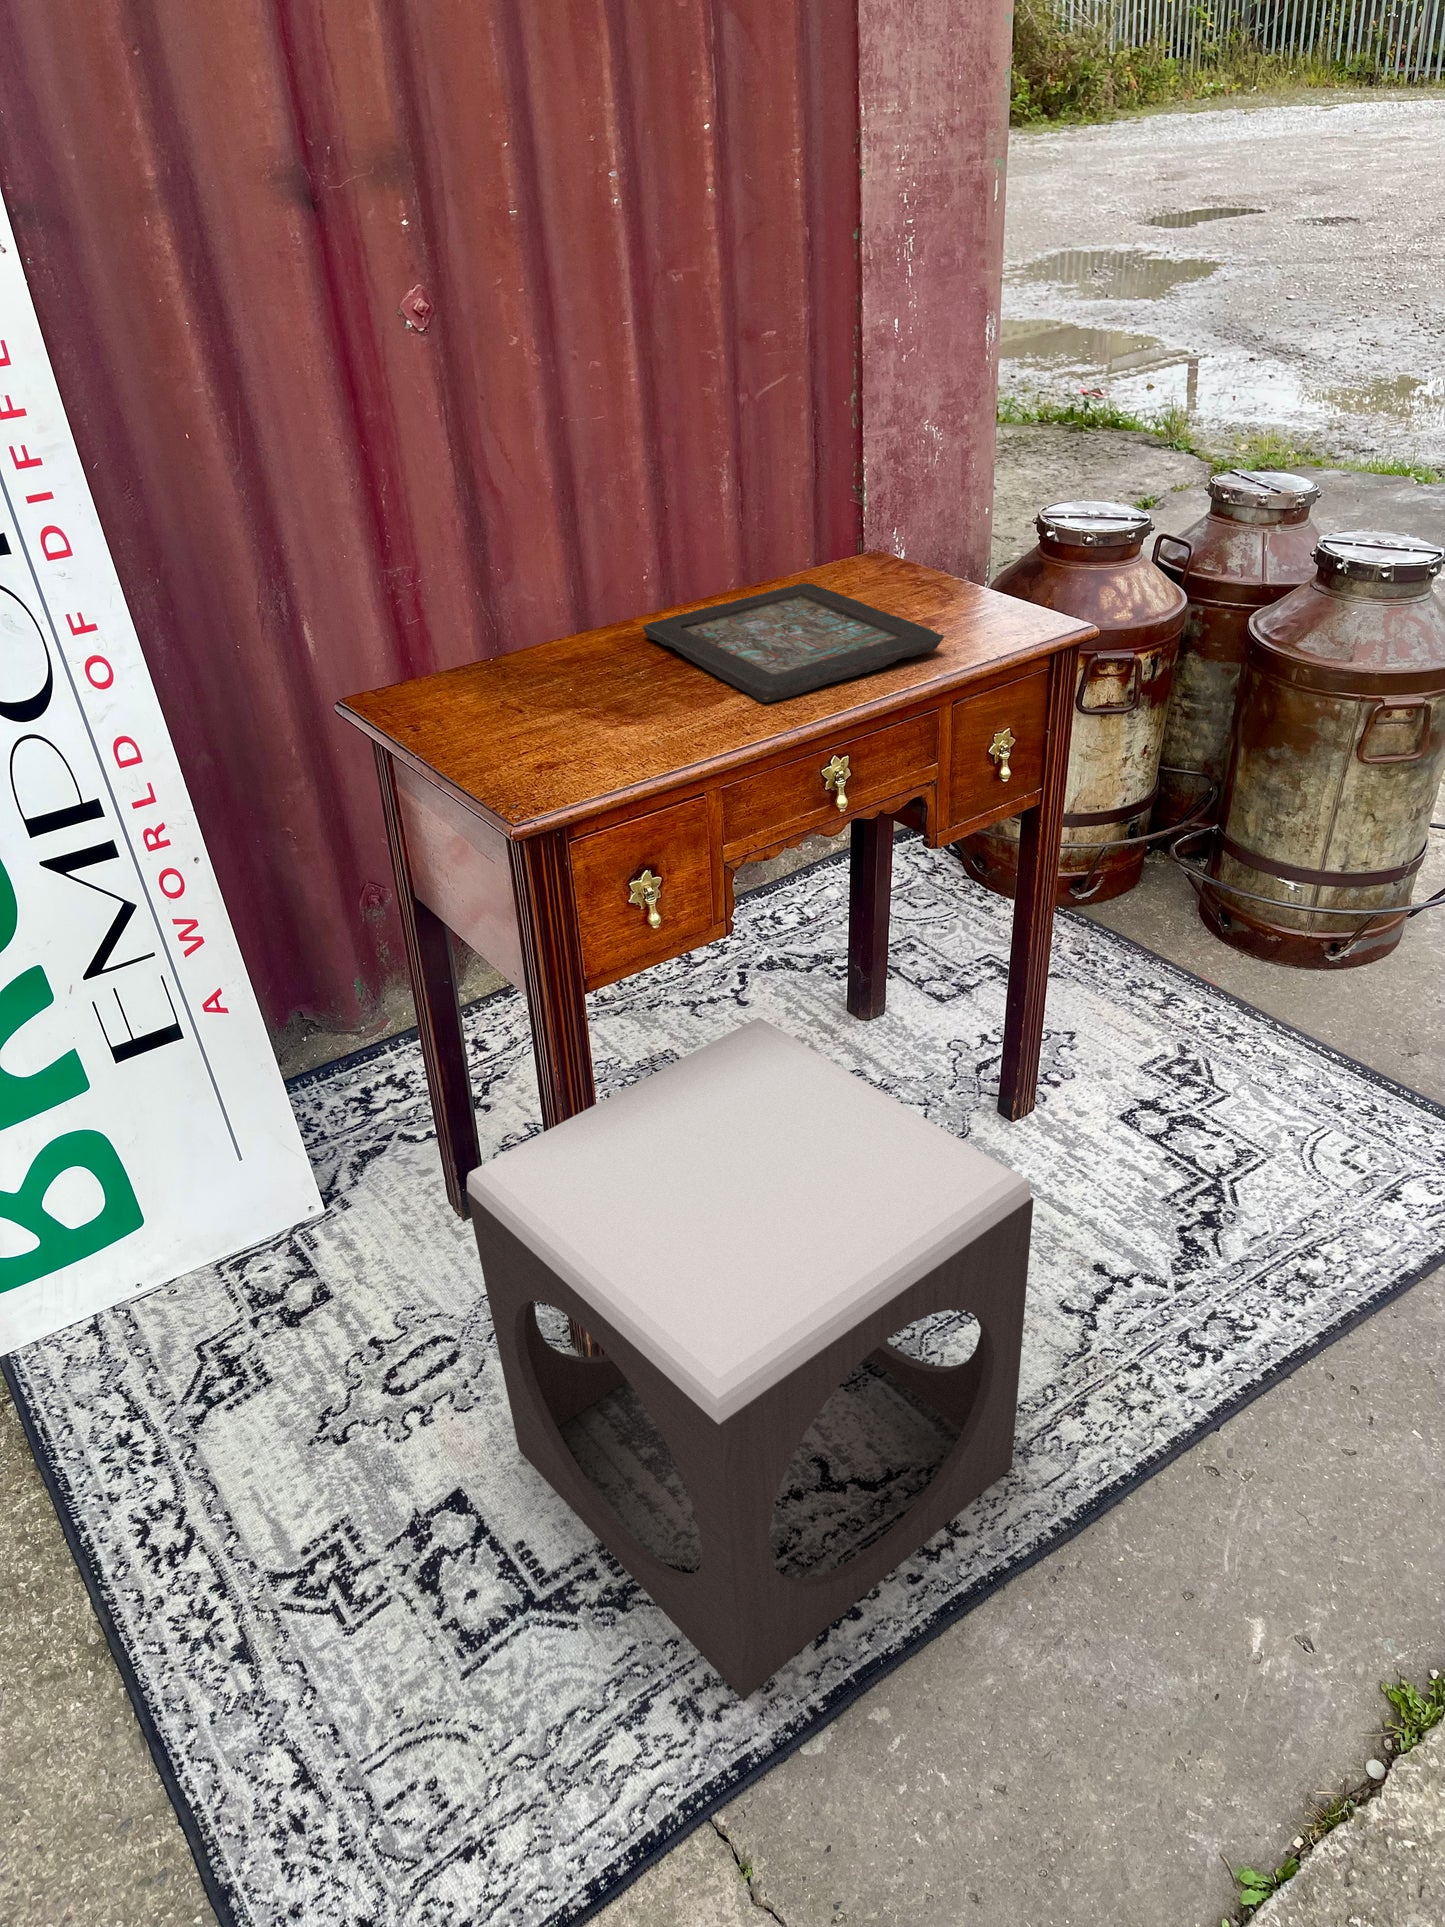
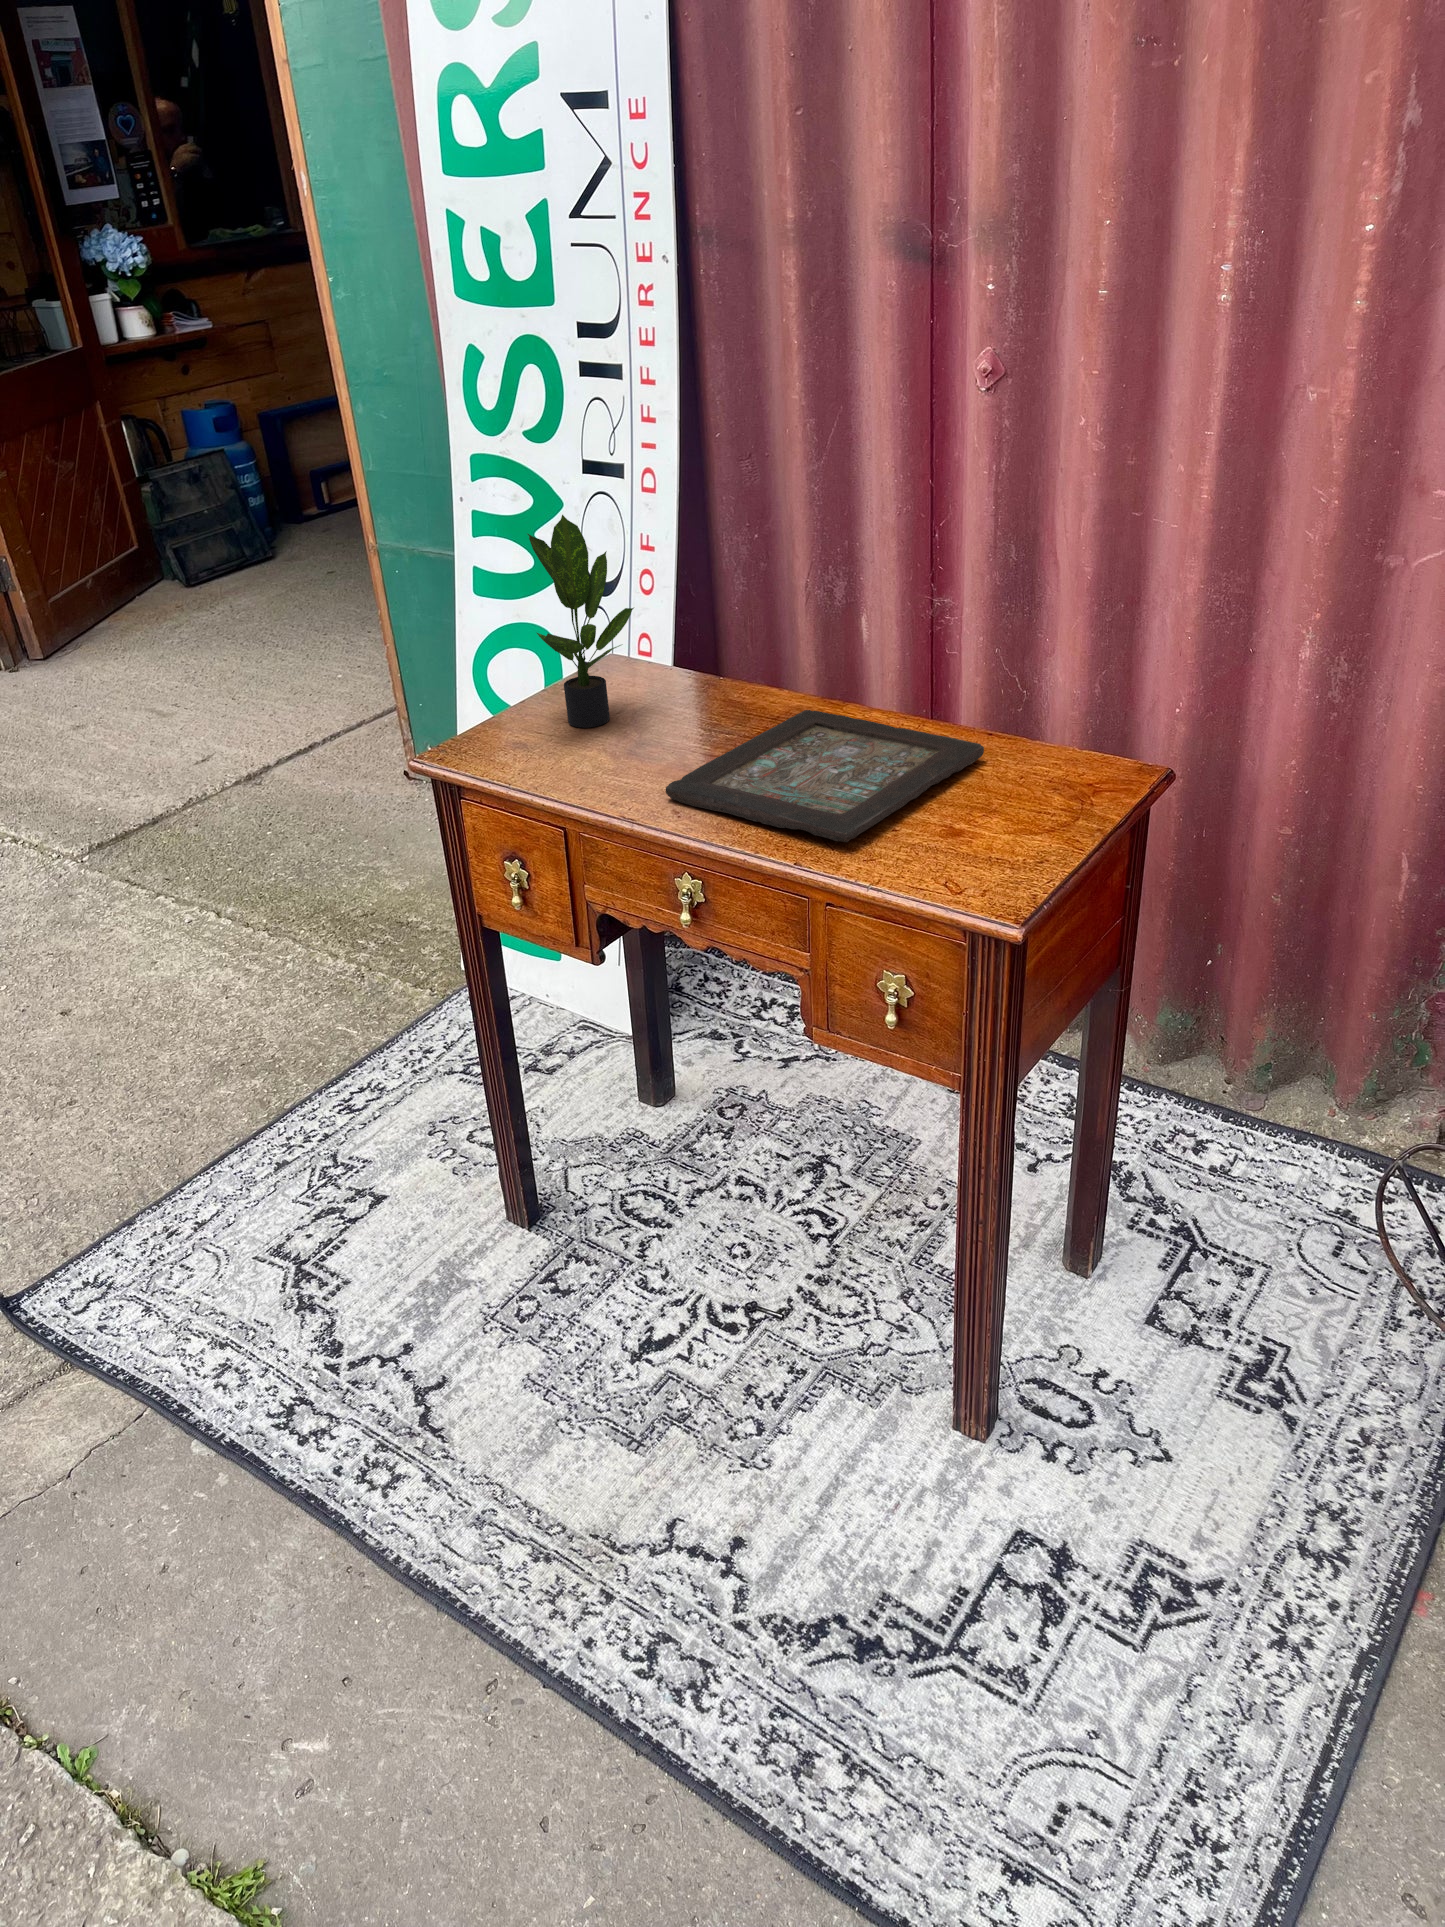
potted plant: none [425,482,559,732] -> present [528,515,634,728]
footstool: present [466,1017,1034,1700] -> none [145,985,640,1513]

